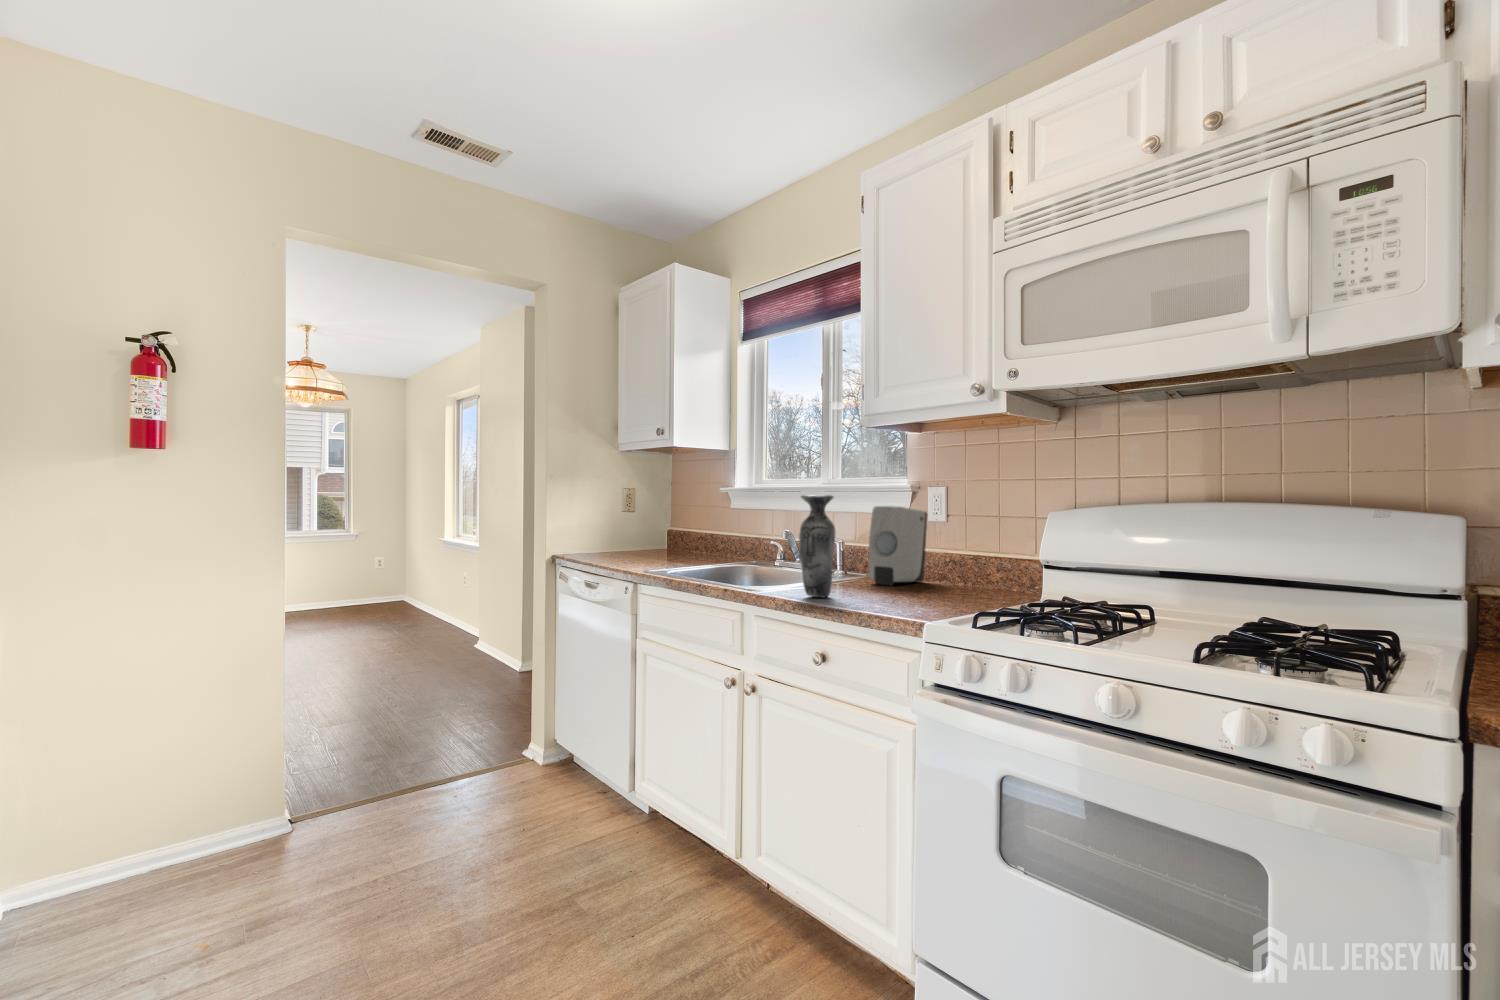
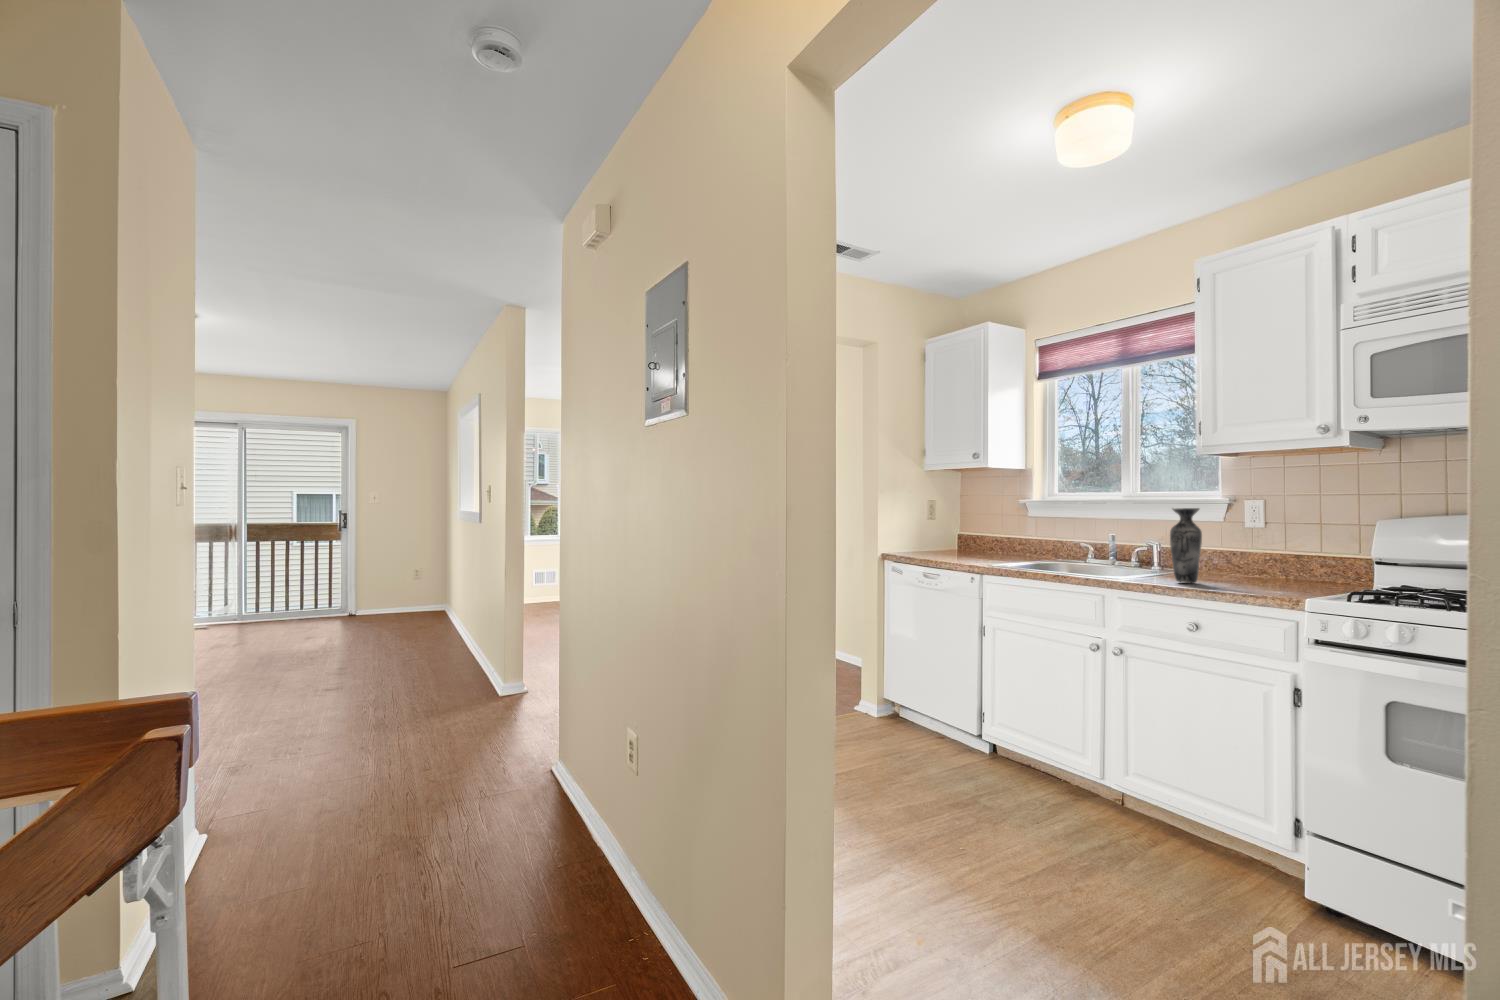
soap dispenser: present [869,506,927,585] -> none [1200,515,1247,577]

